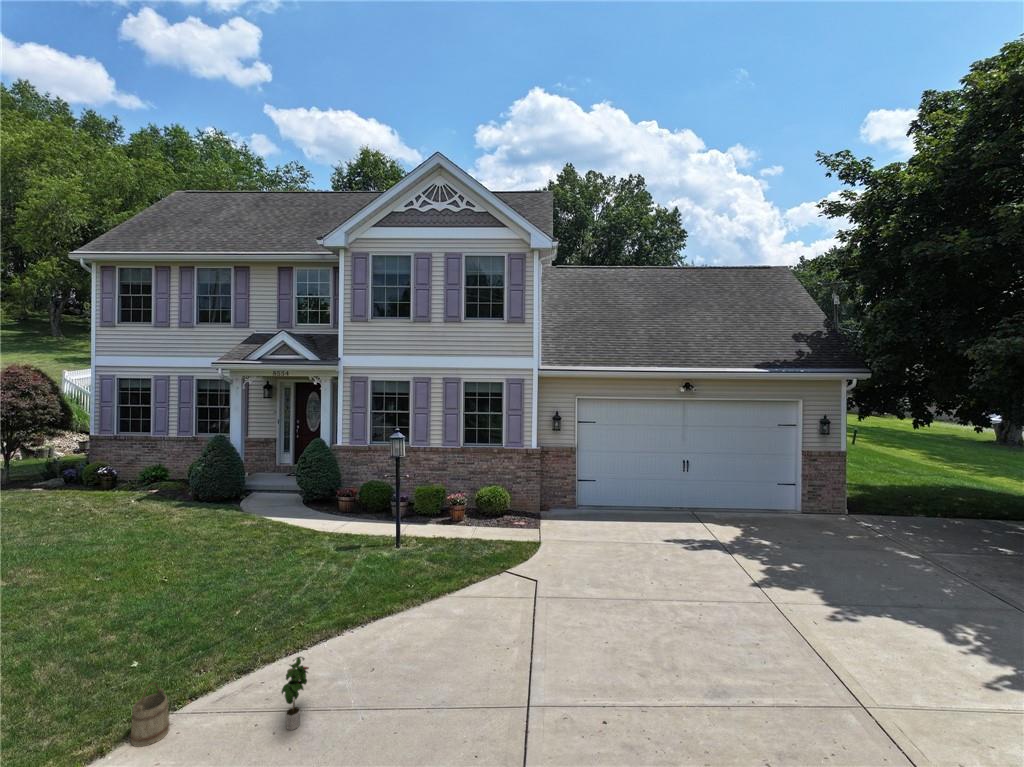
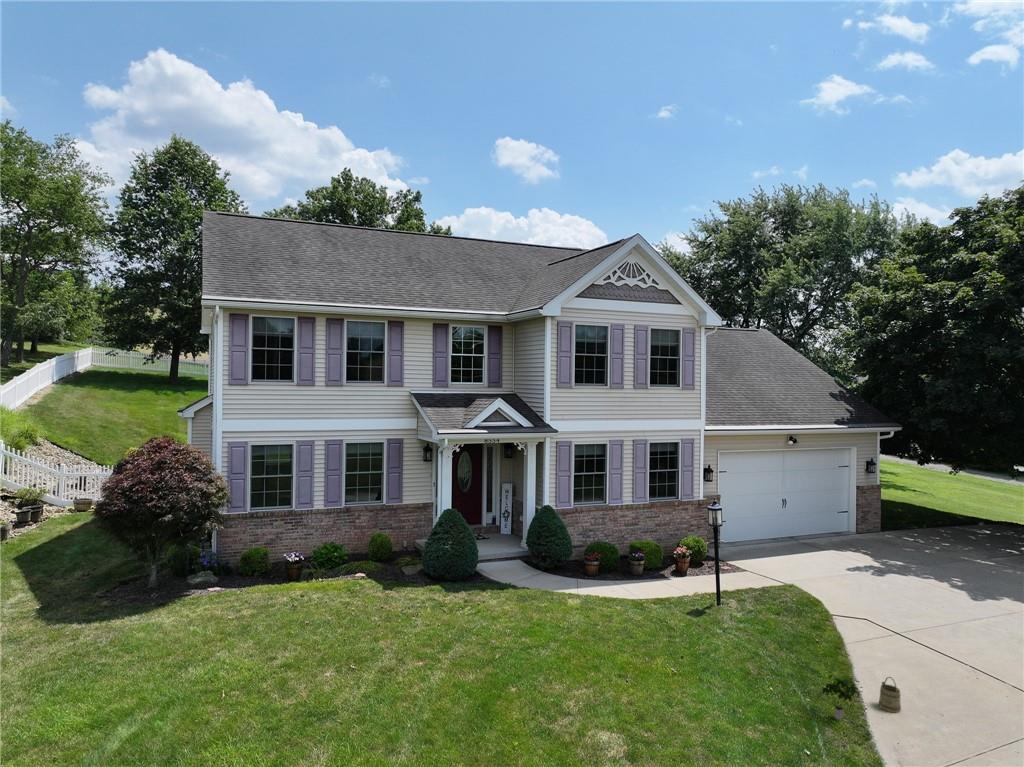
potted plant: present [281,657,309,730] -> present [822,675,860,720]

